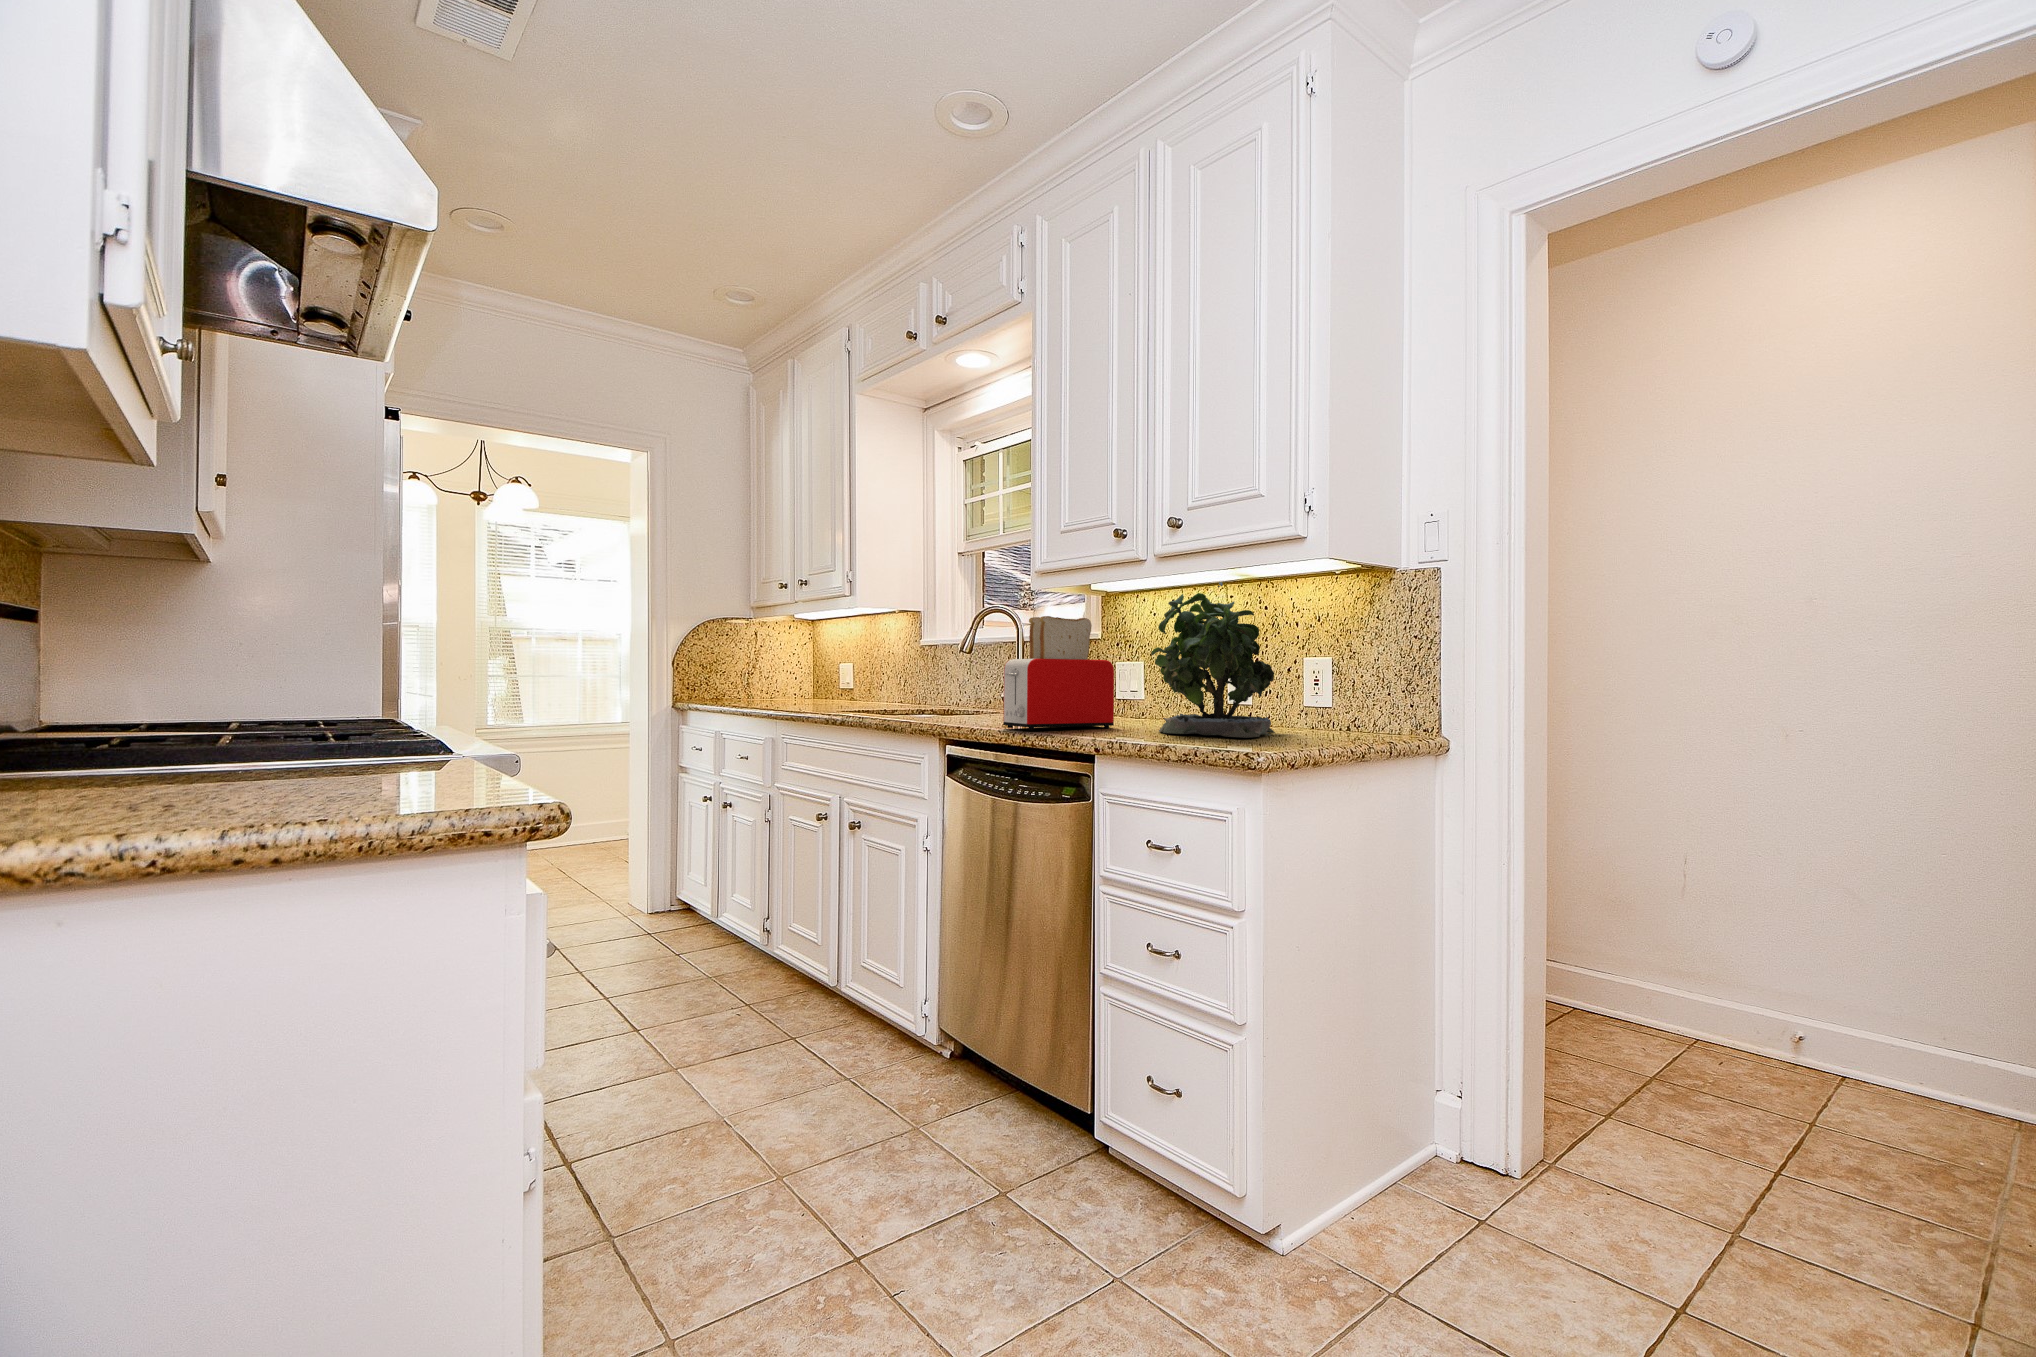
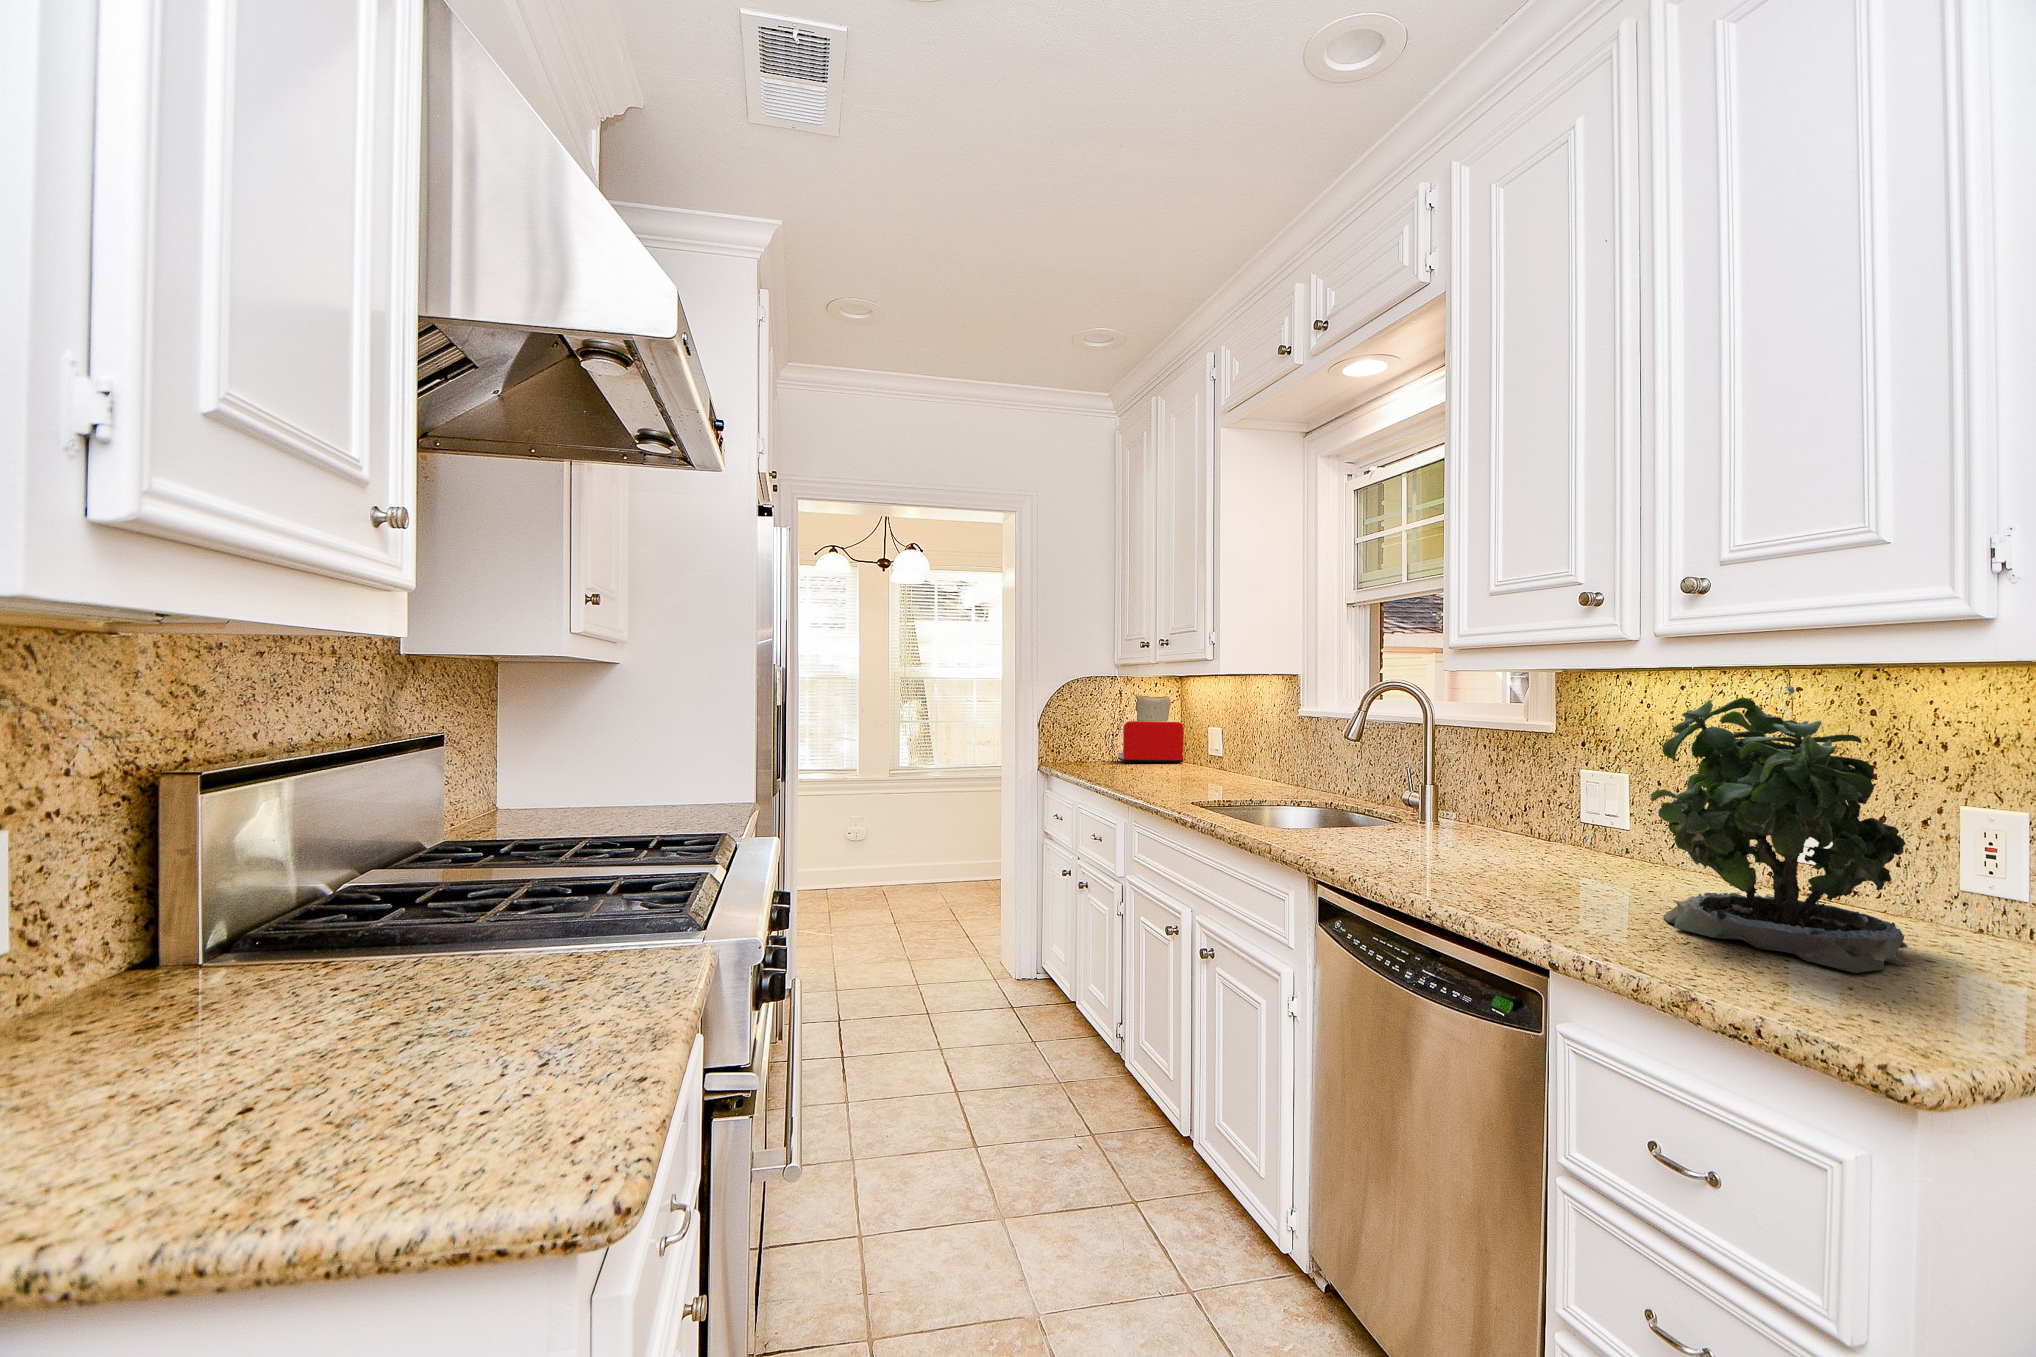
toaster: present [1003,616,1114,730] -> present [1118,696,1184,764]

